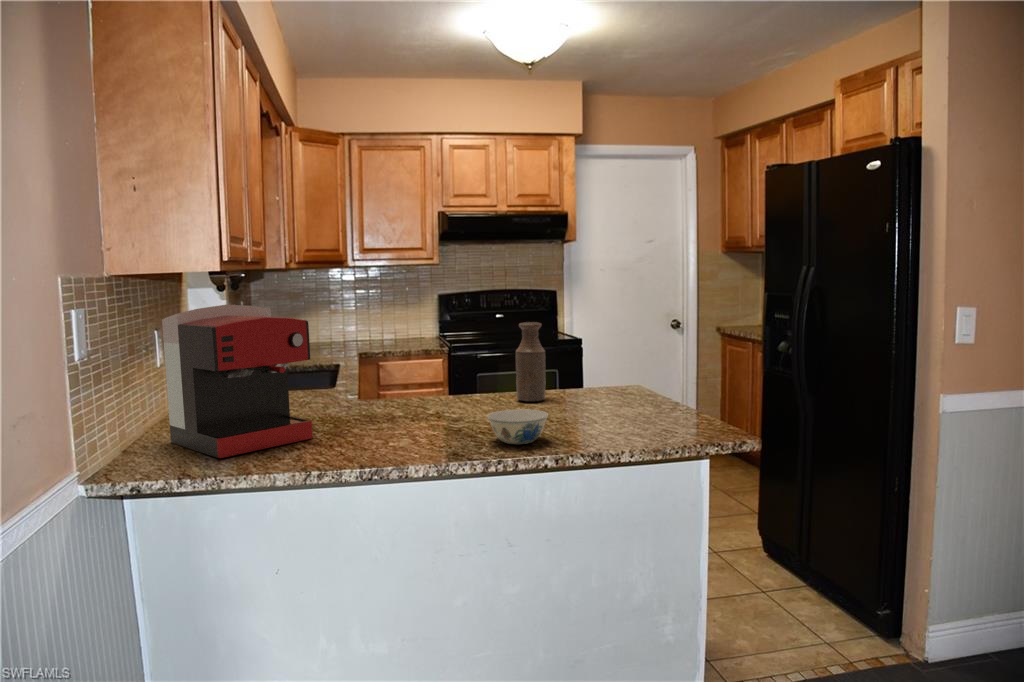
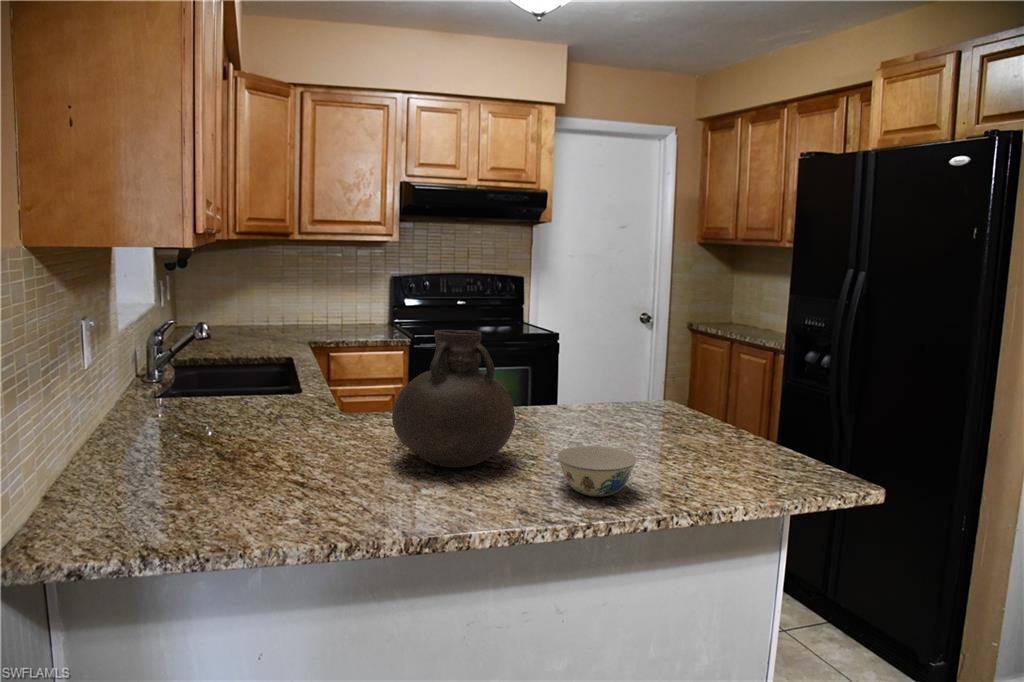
coffee maker: present [162,305,313,458] -> none [99,297,316,522]
bottle: present [516,322,546,402] -> none [546,326,583,422]
vase: none [373,325,468,428] -> present [392,330,515,467]

